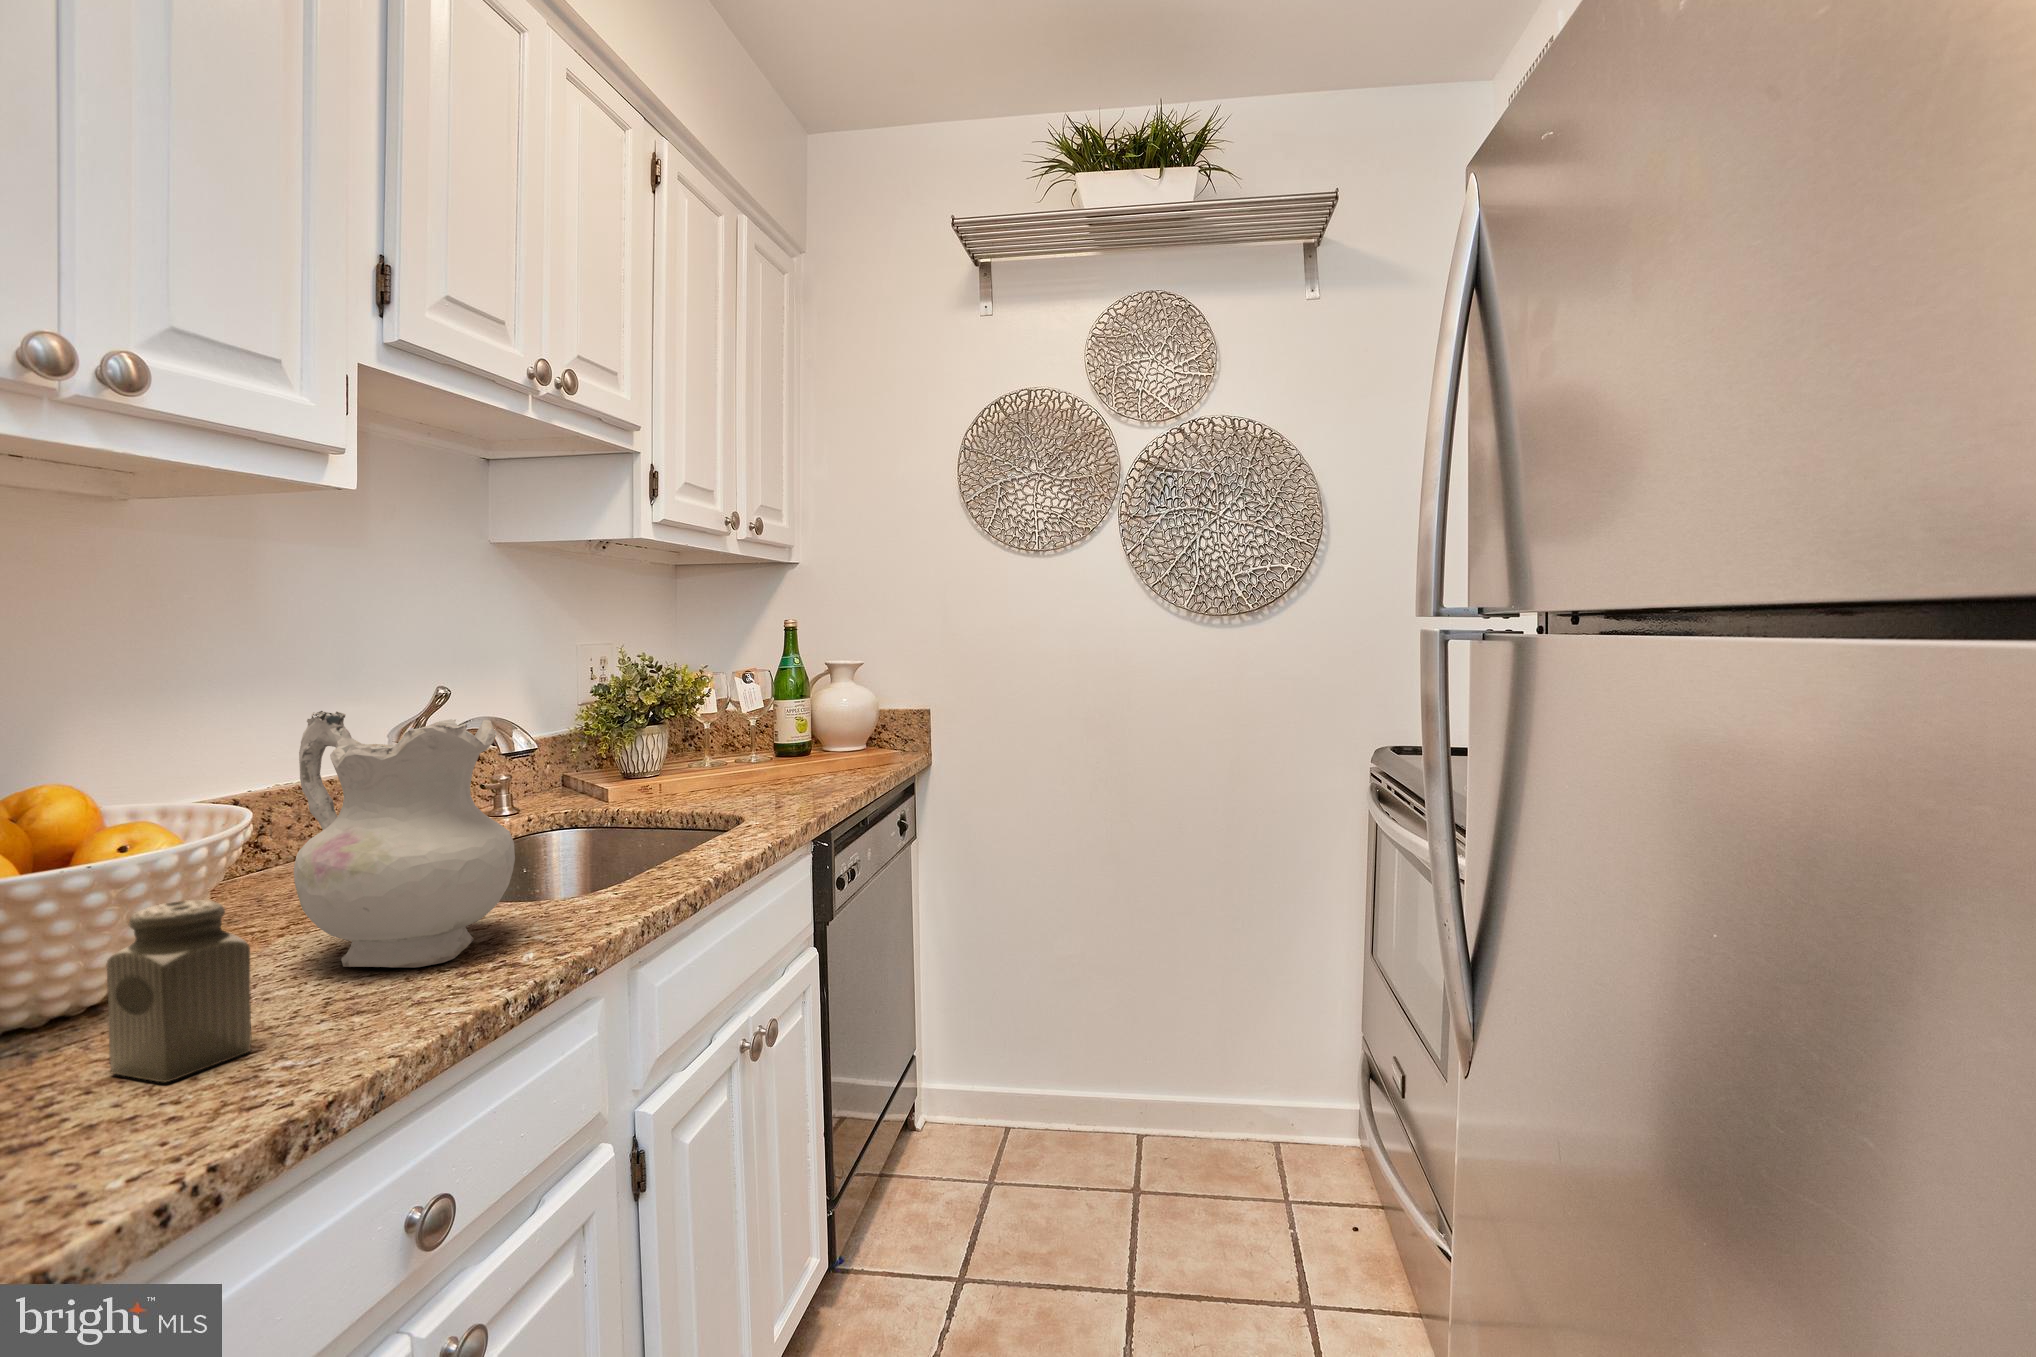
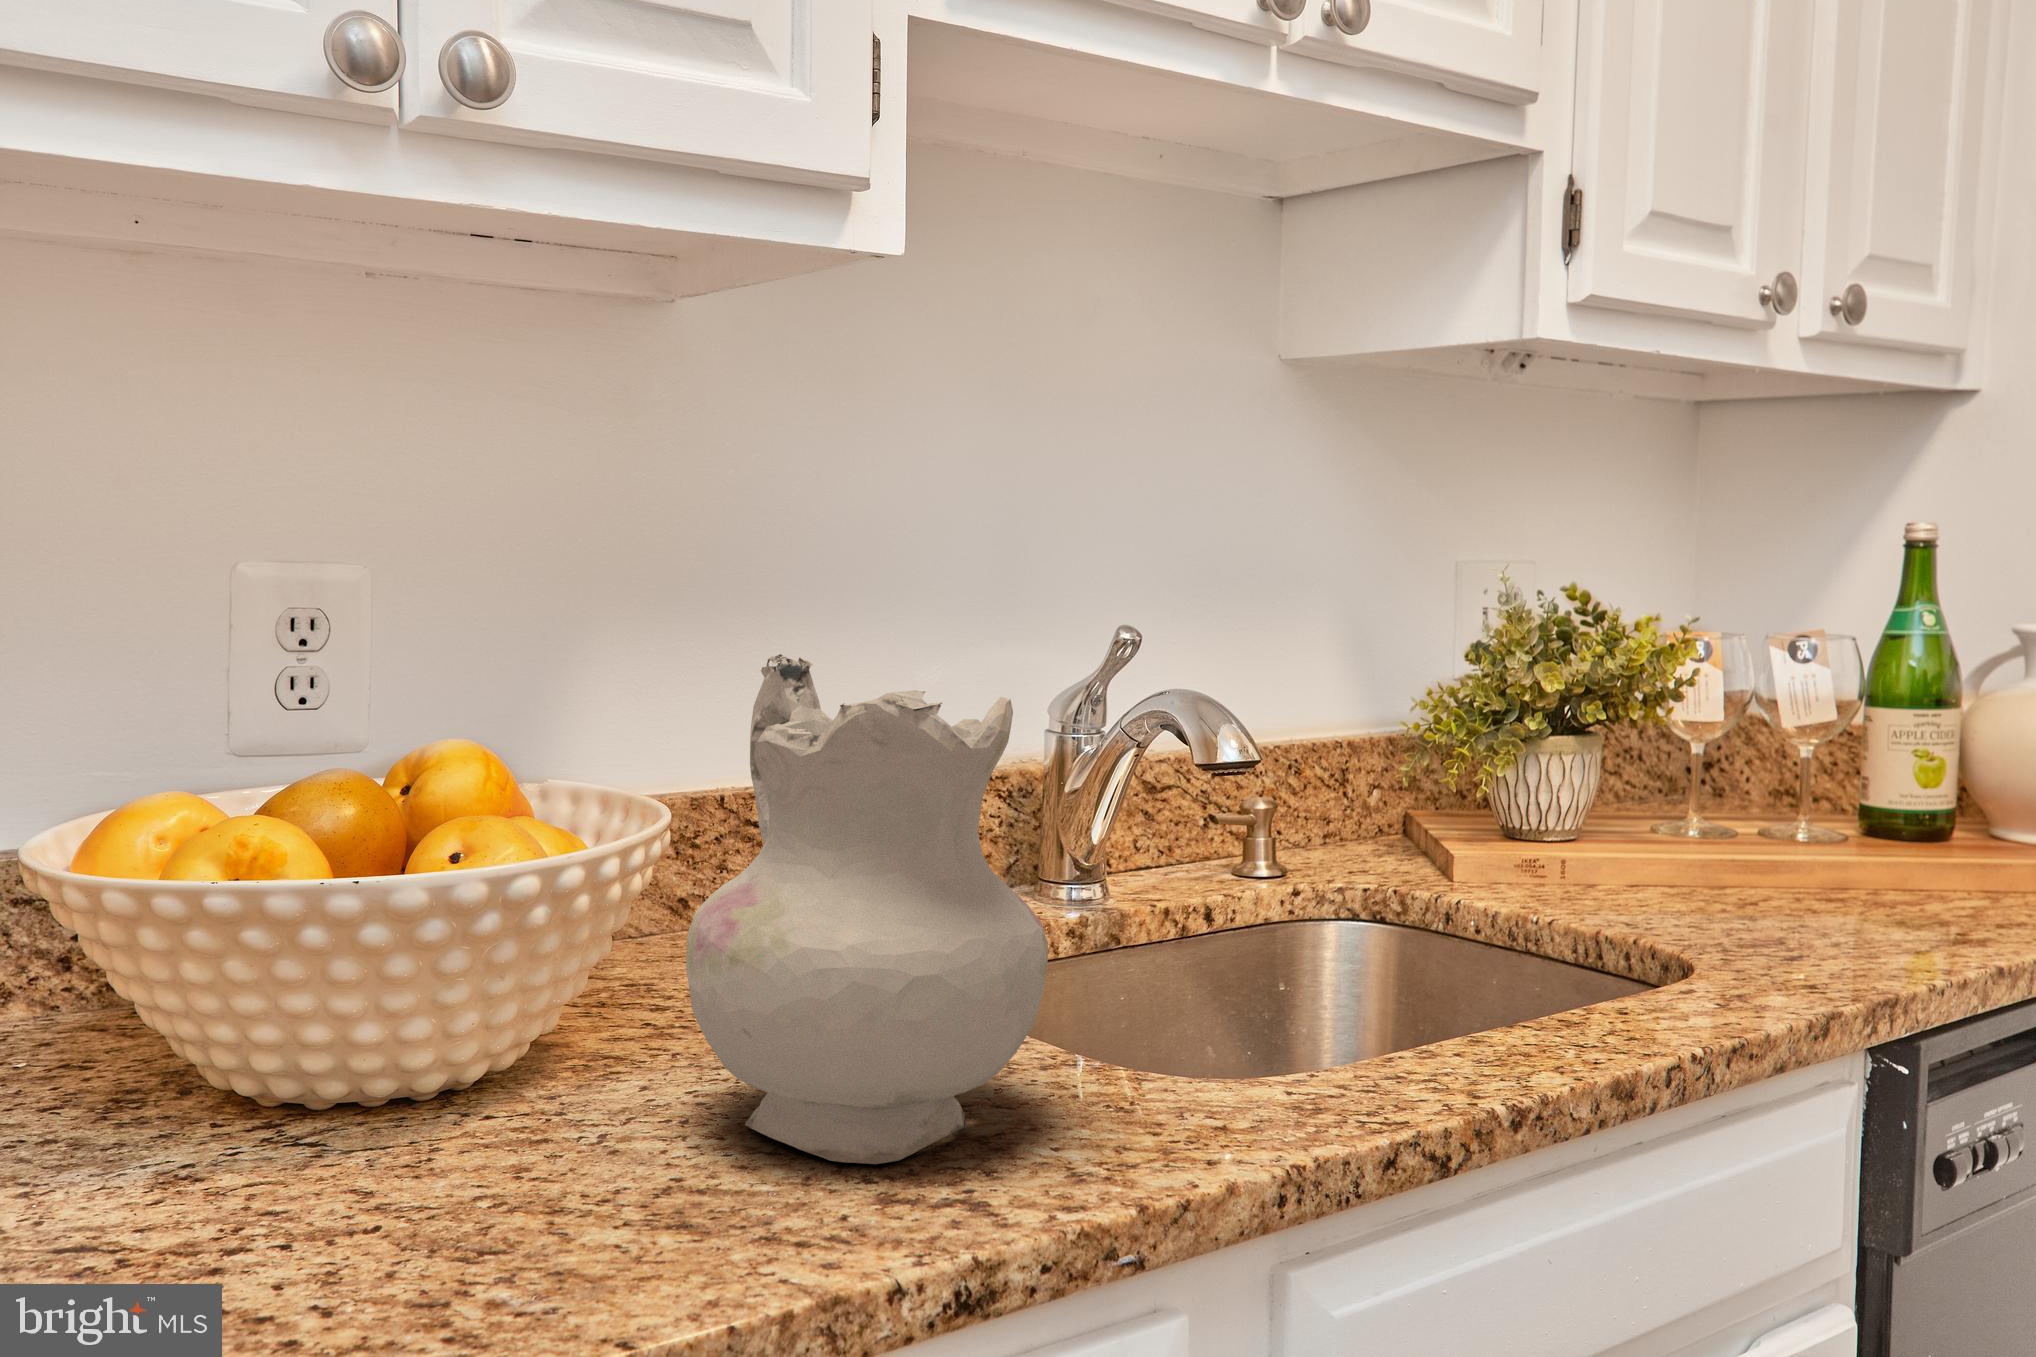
salt shaker: present [107,900,251,1082] -> none [306,965,482,1277]

